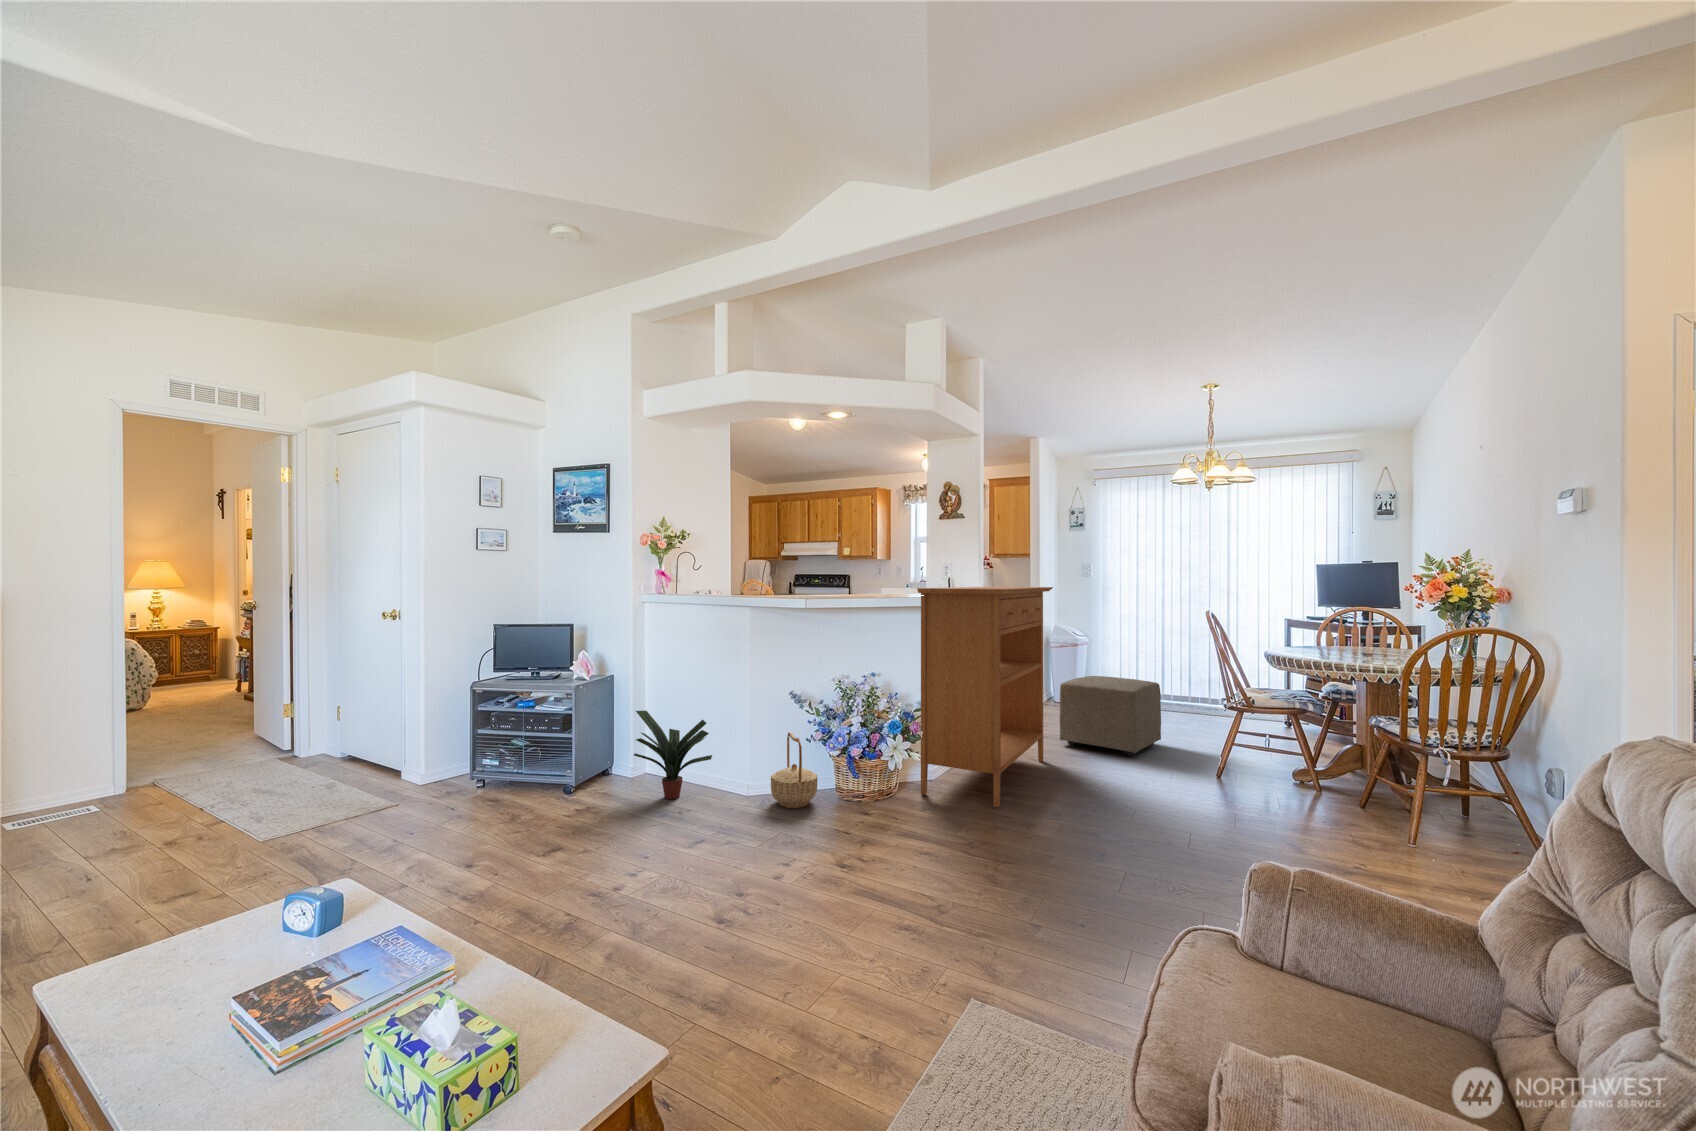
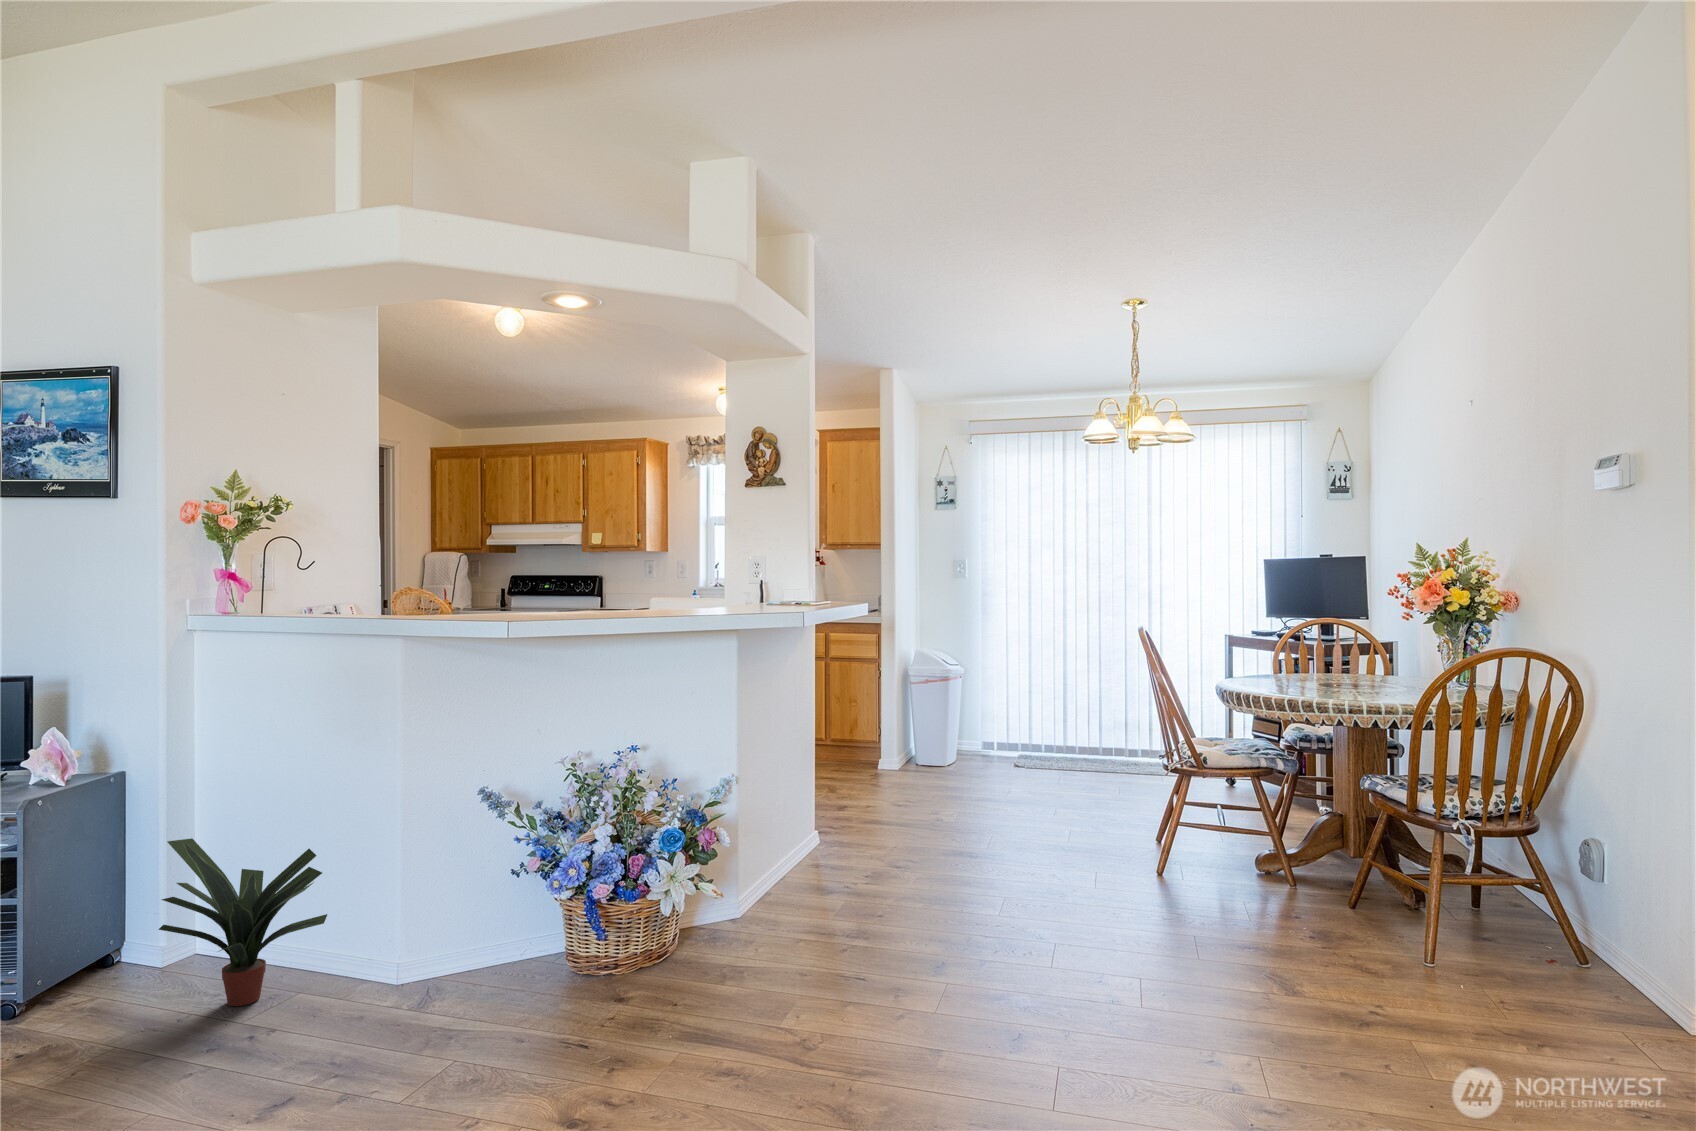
console table: present [917,587,1053,807] -> none [709,595,923,961]
ottoman: present [1060,676,1161,756] -> none [931,730,1074,850]
basket: present [771,732,818,808] -> none [442,861,532,1000]

